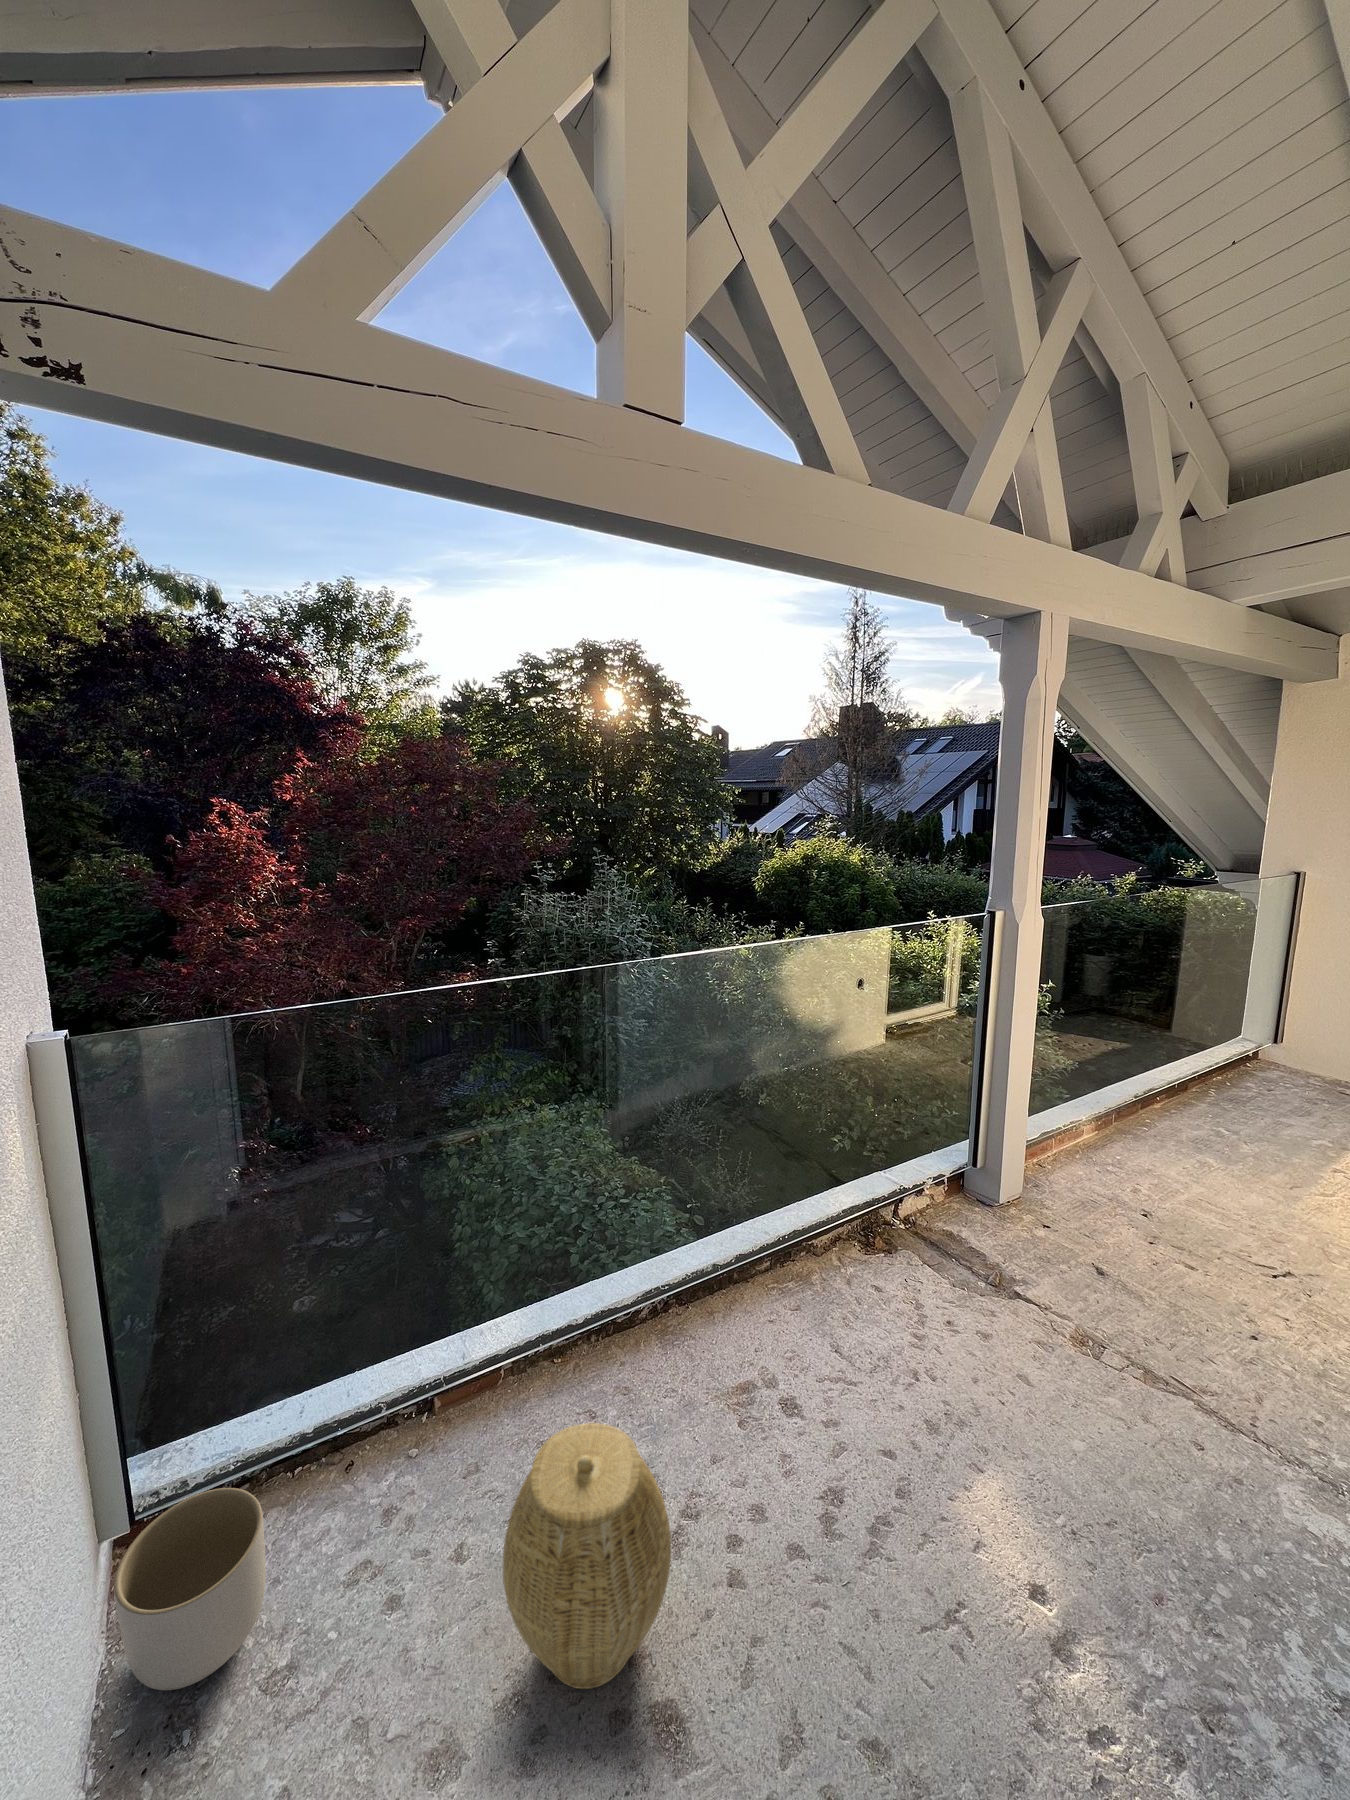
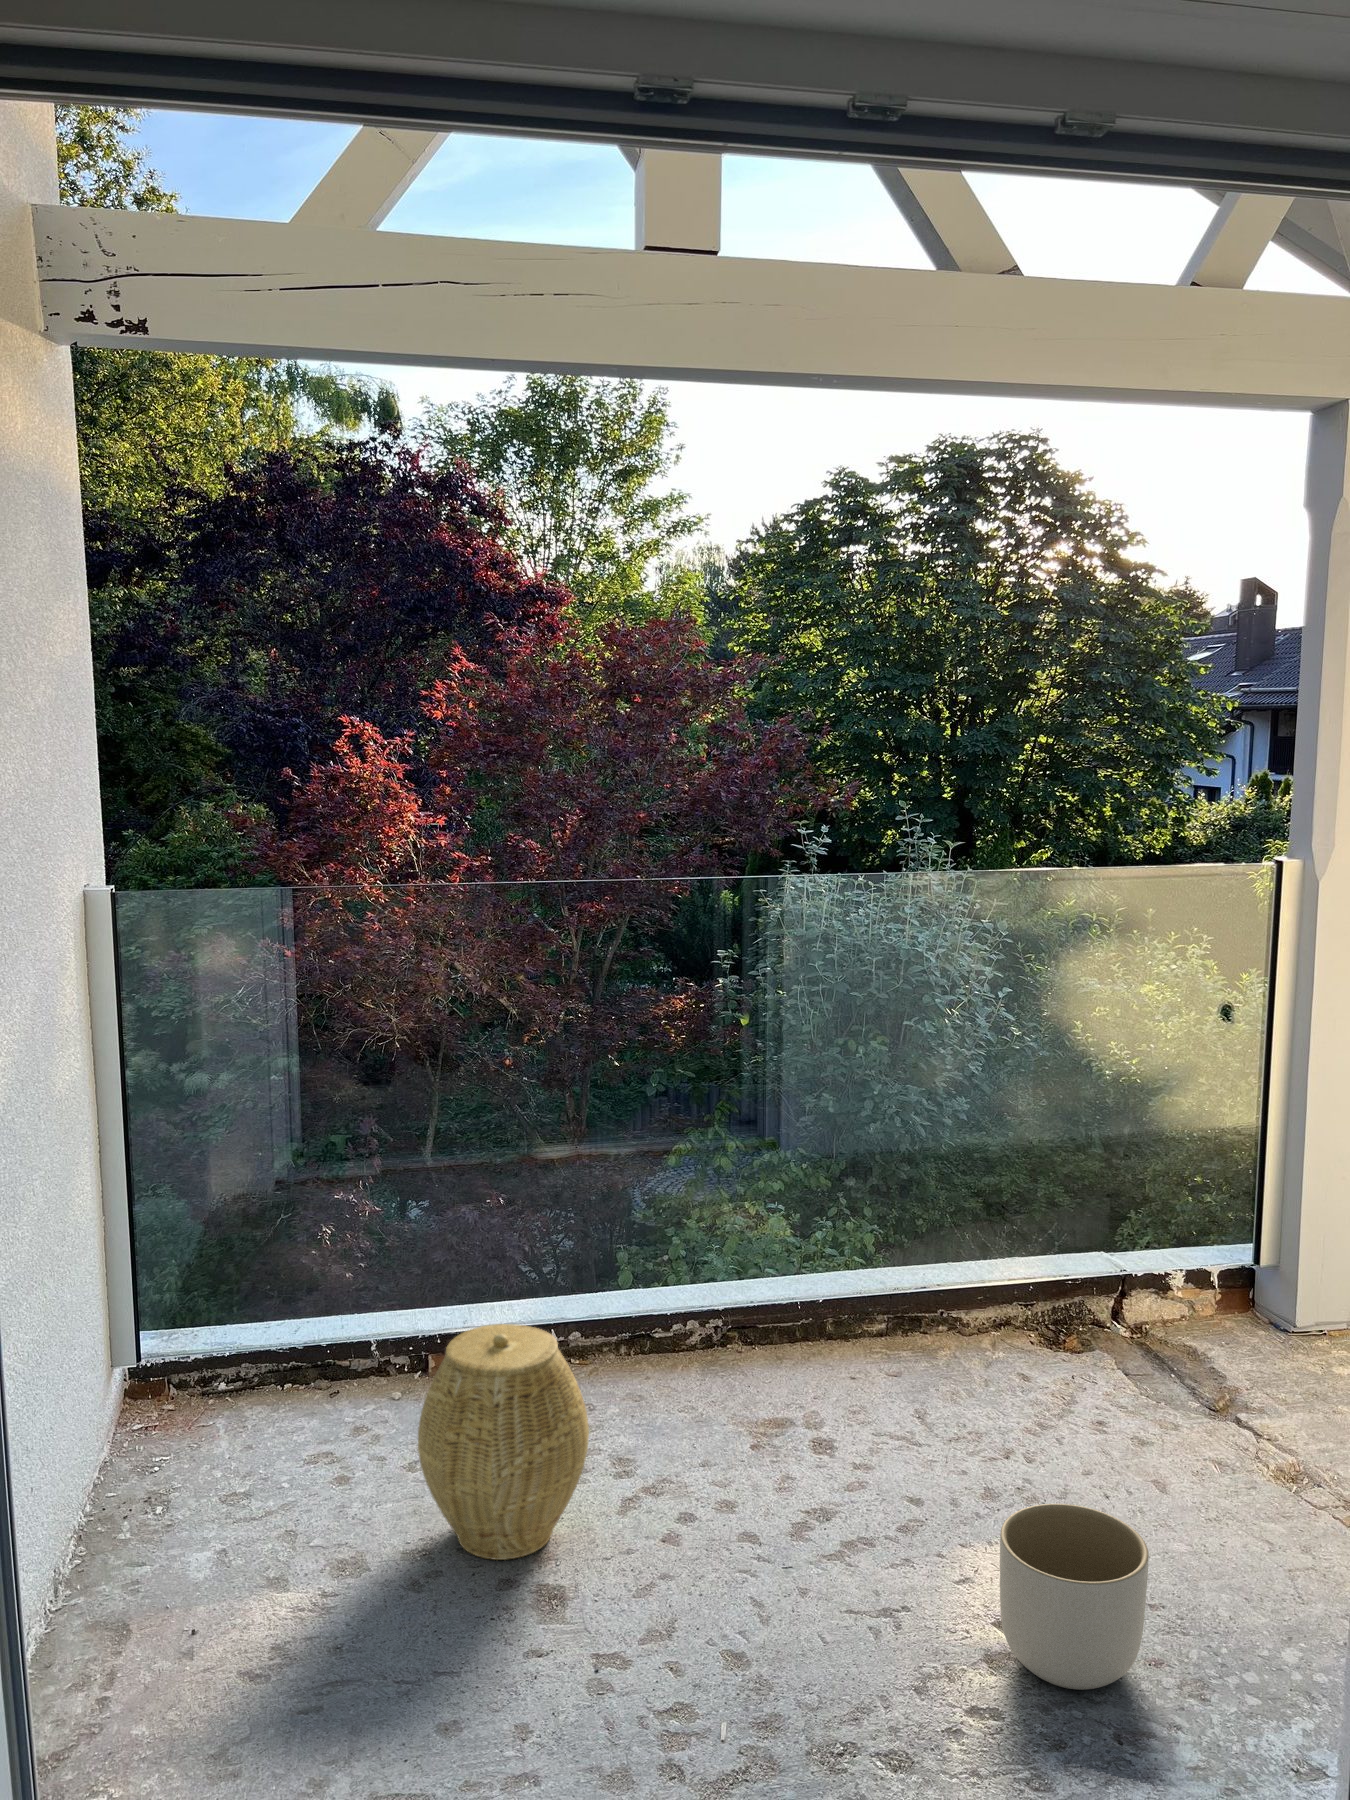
planter: present [114,1488,266,1690] -> present [1000,1504,1149,1690]

